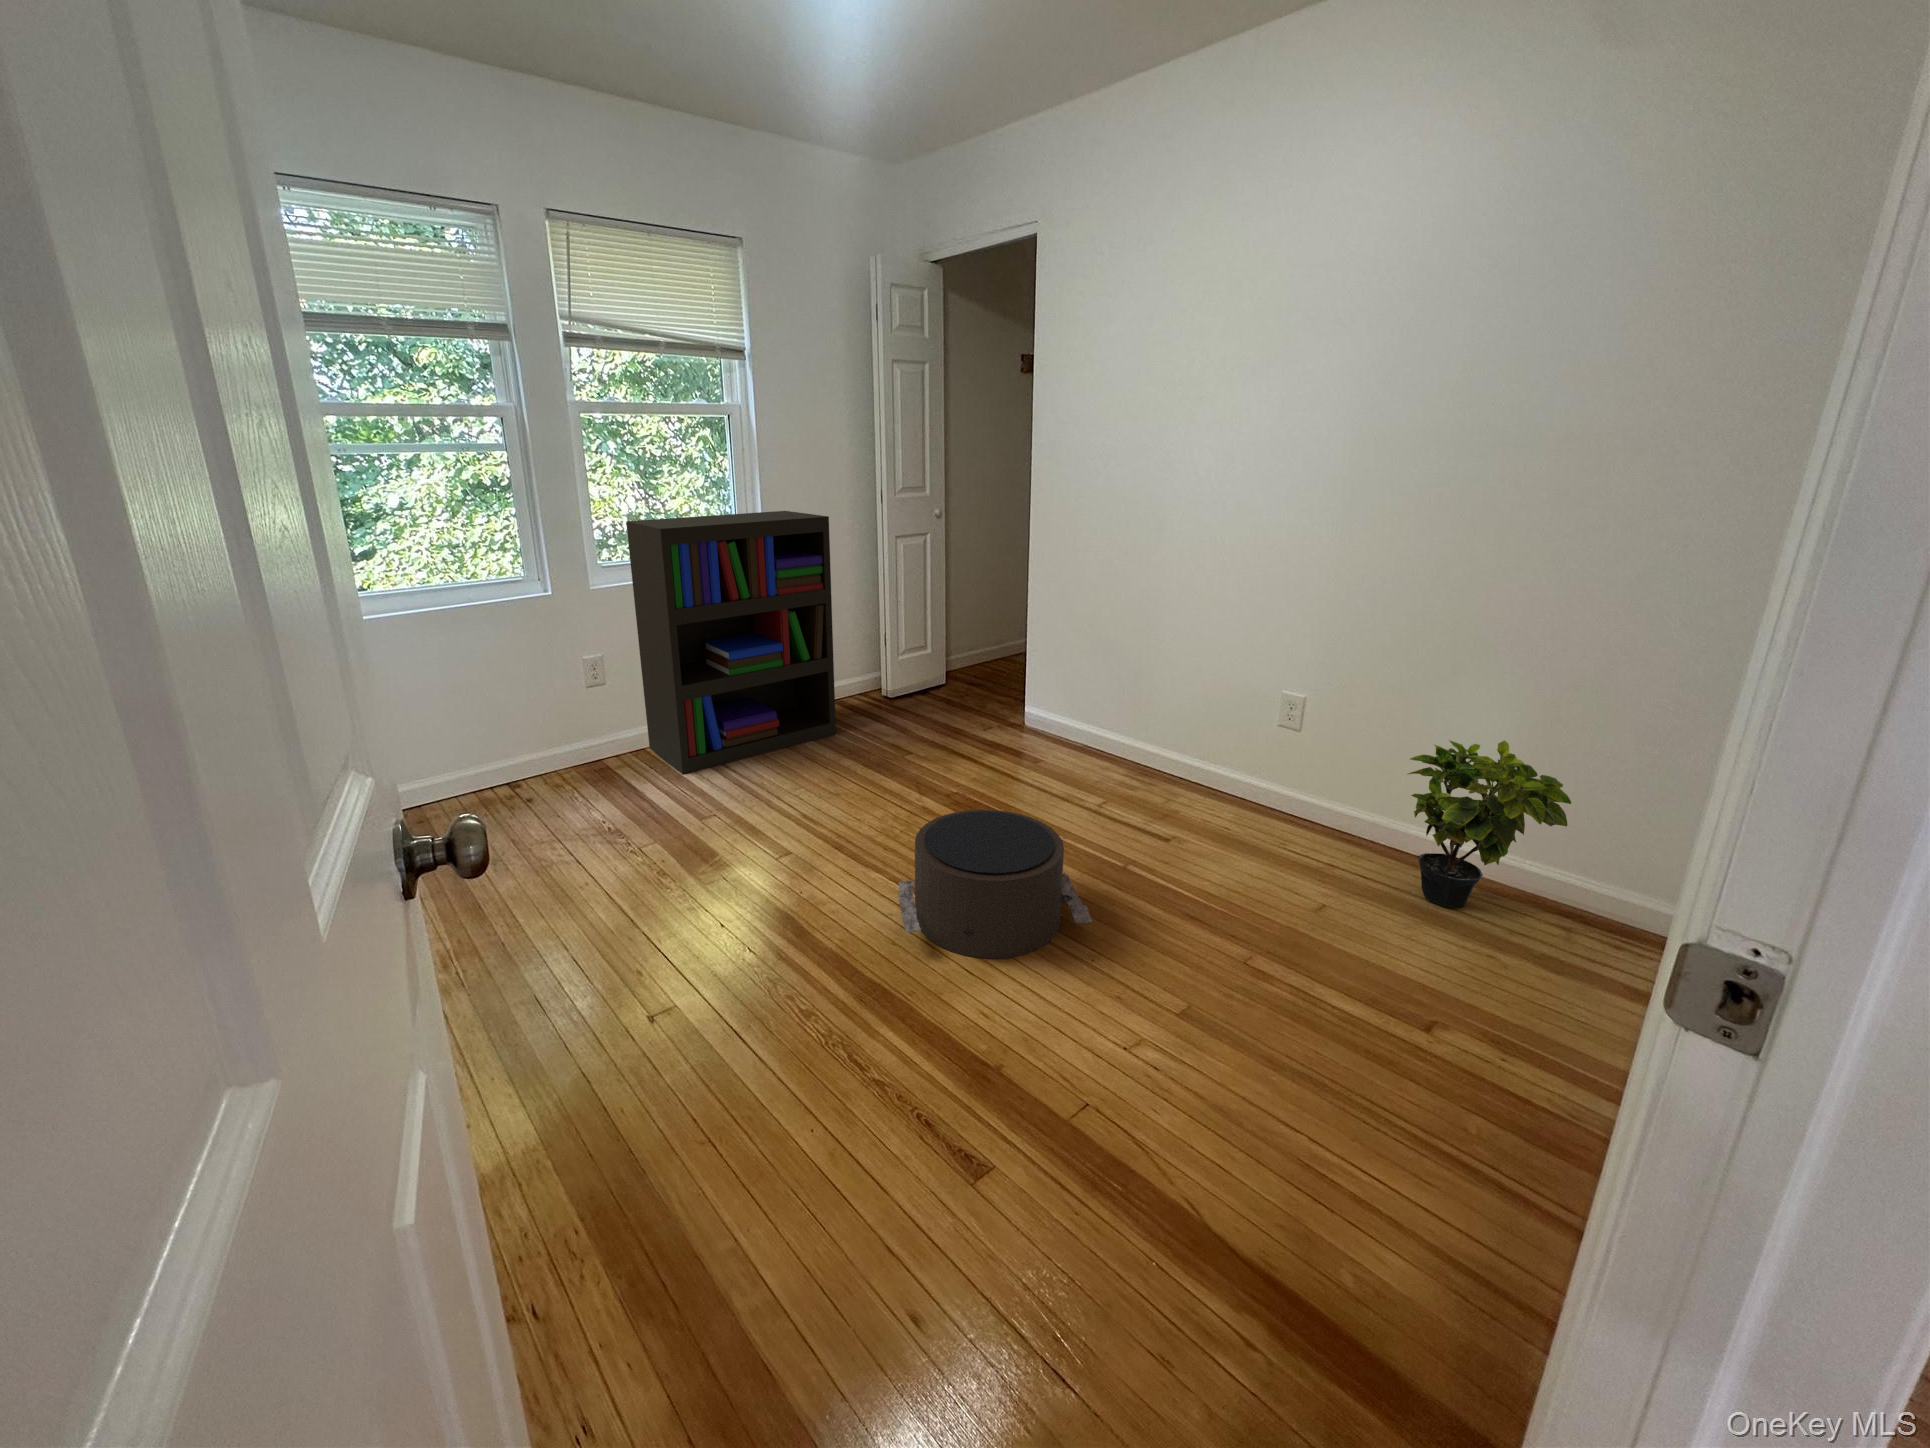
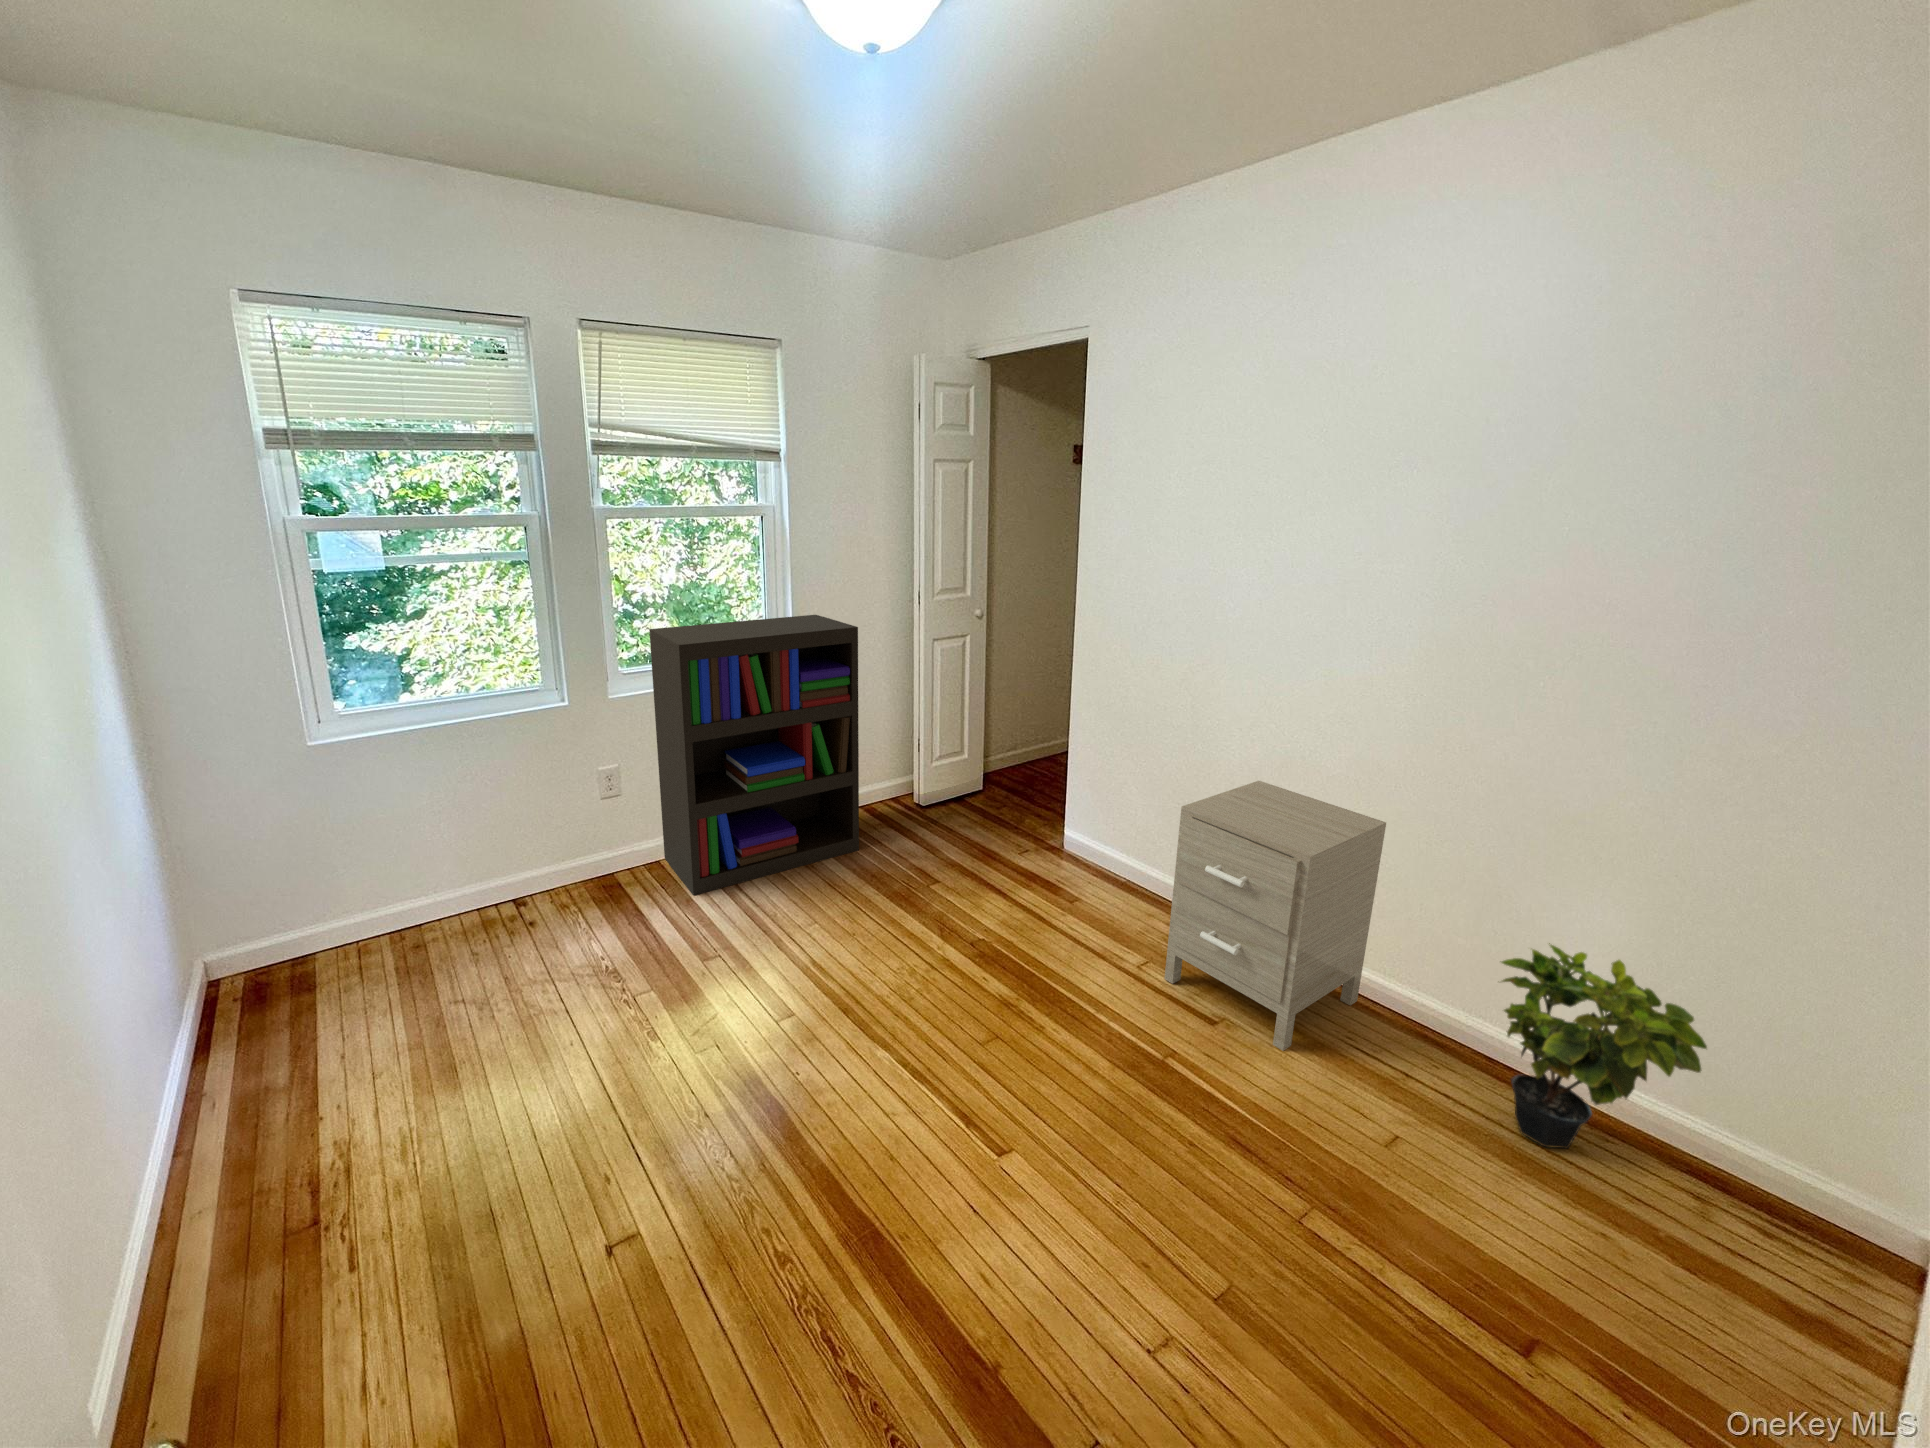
nightstand: none [1124,635,1316,857] -> present [1165,781,1386,1051]
pouf: present [898,810,1092,959] -> none [901,989,1120,1188]

